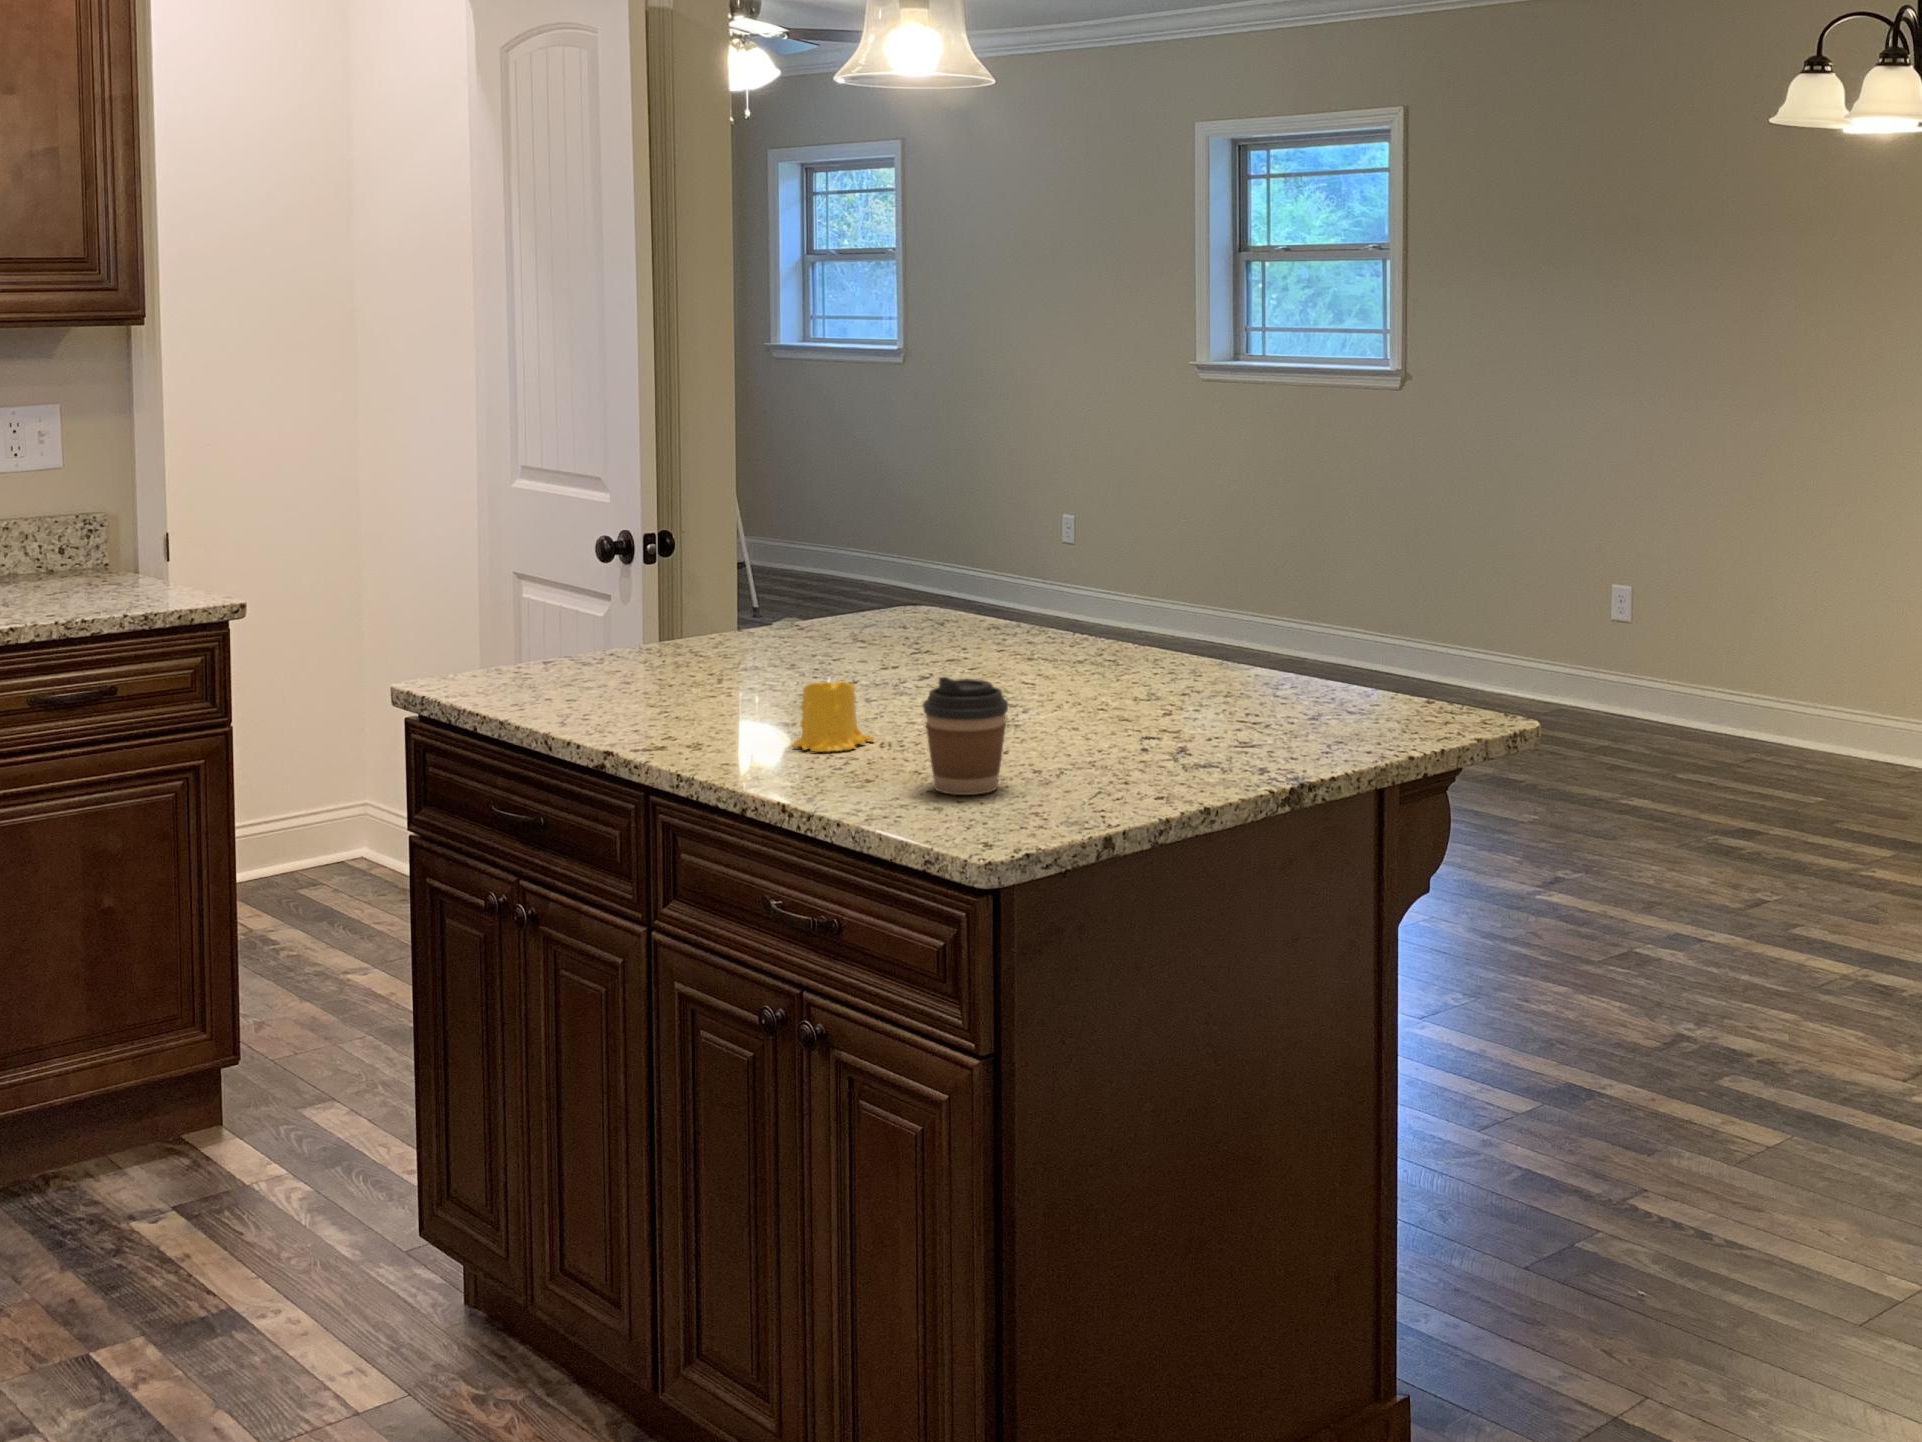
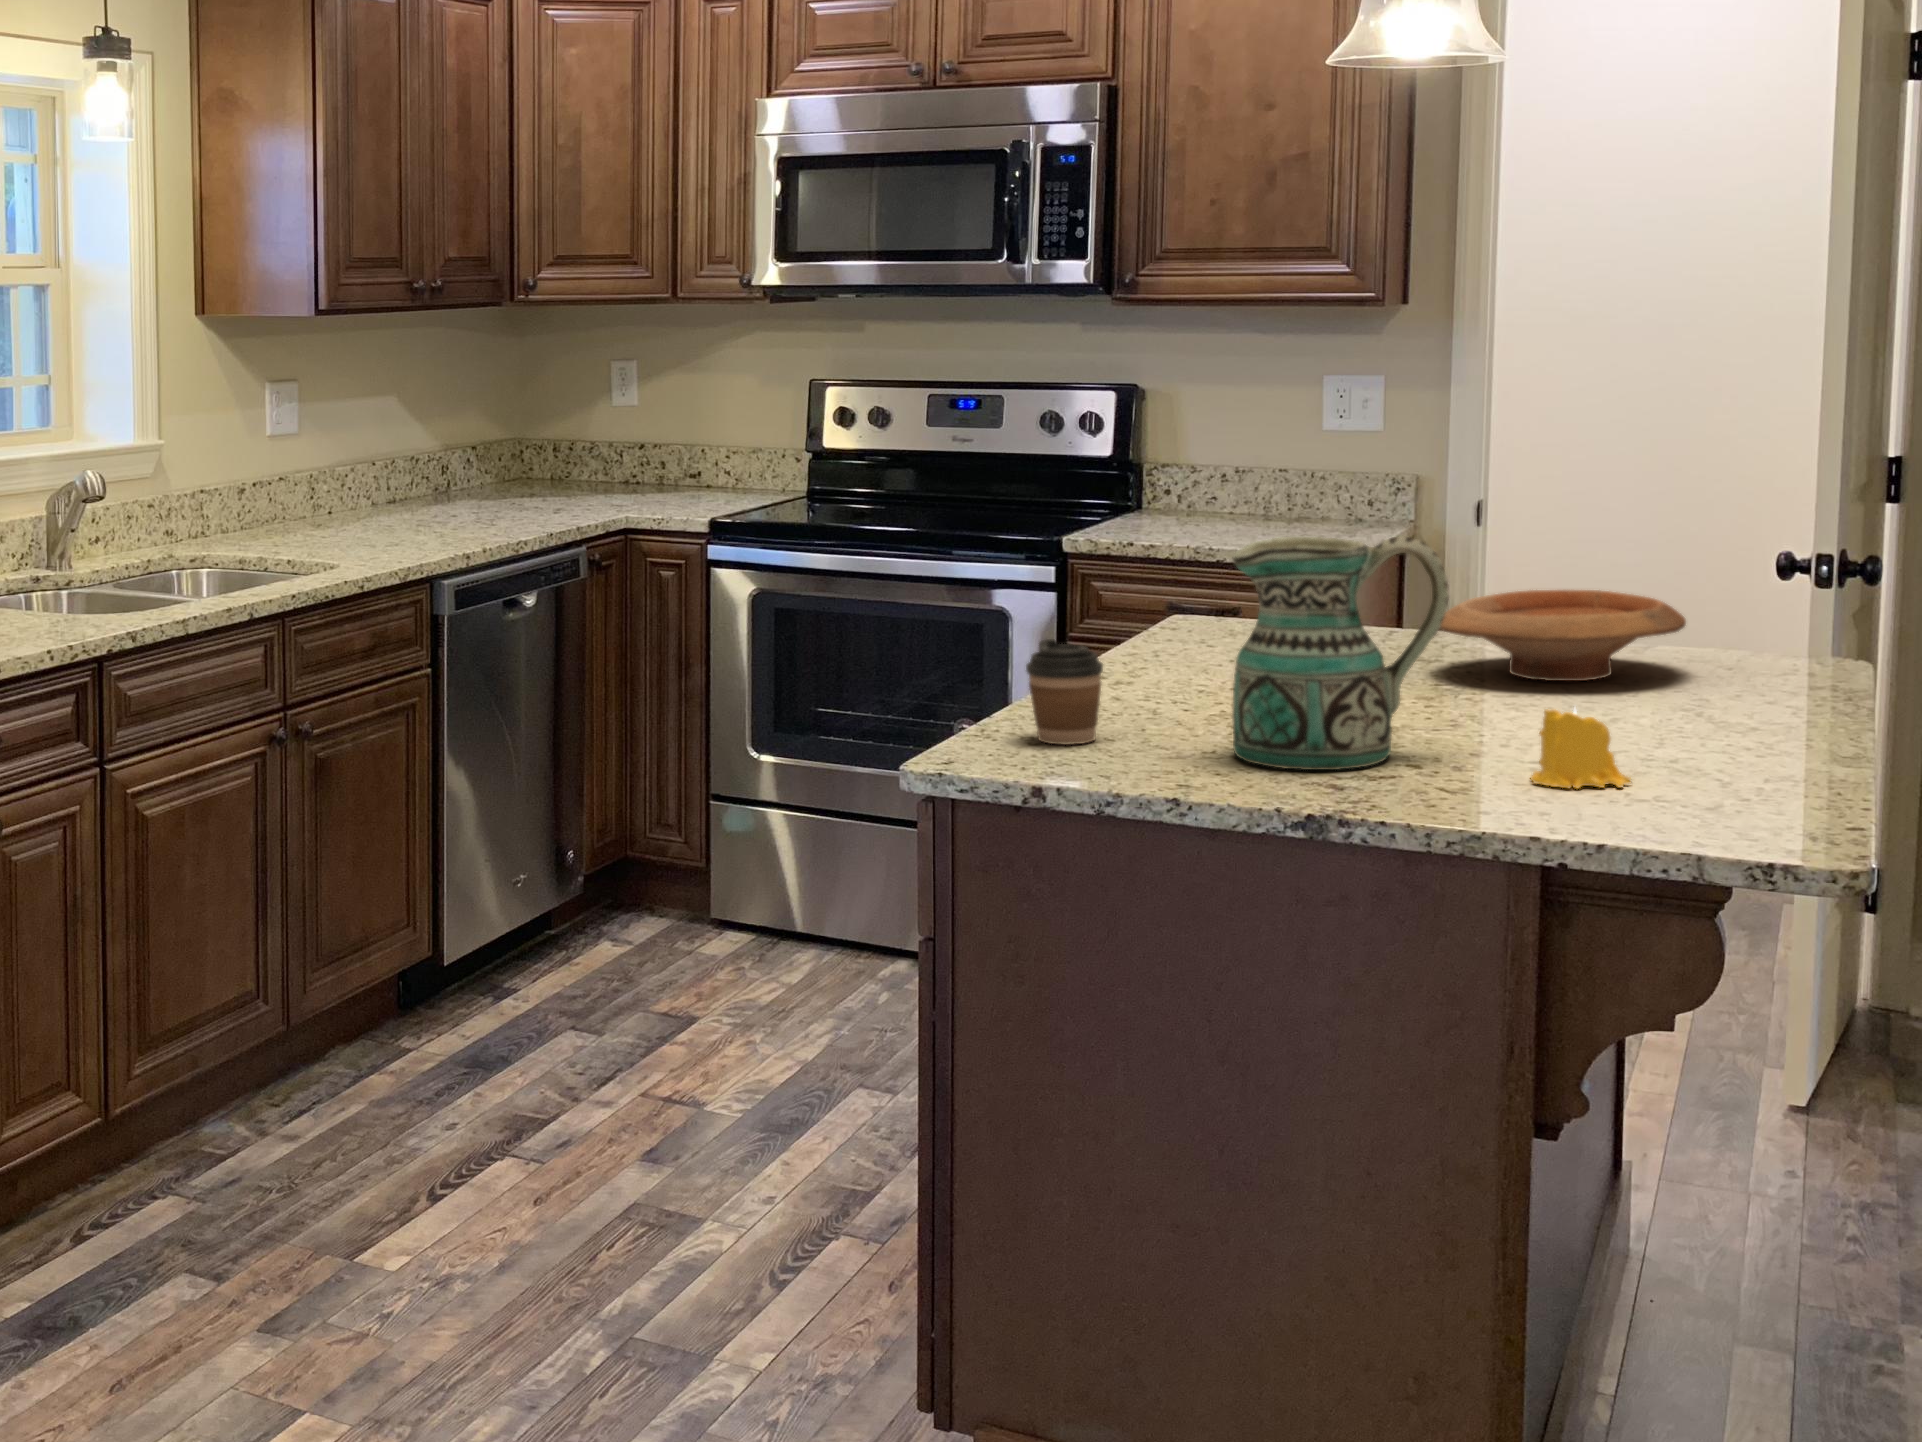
ceramic pitcher: none [1101,526,1248,764] -> present [1232,536,1449,770]
wooden bowl: none [856,585,1064,669] -> present [1440,590,1686,681]
candle: present [793,679,874,752] -> present [1531,709,1631,788]

